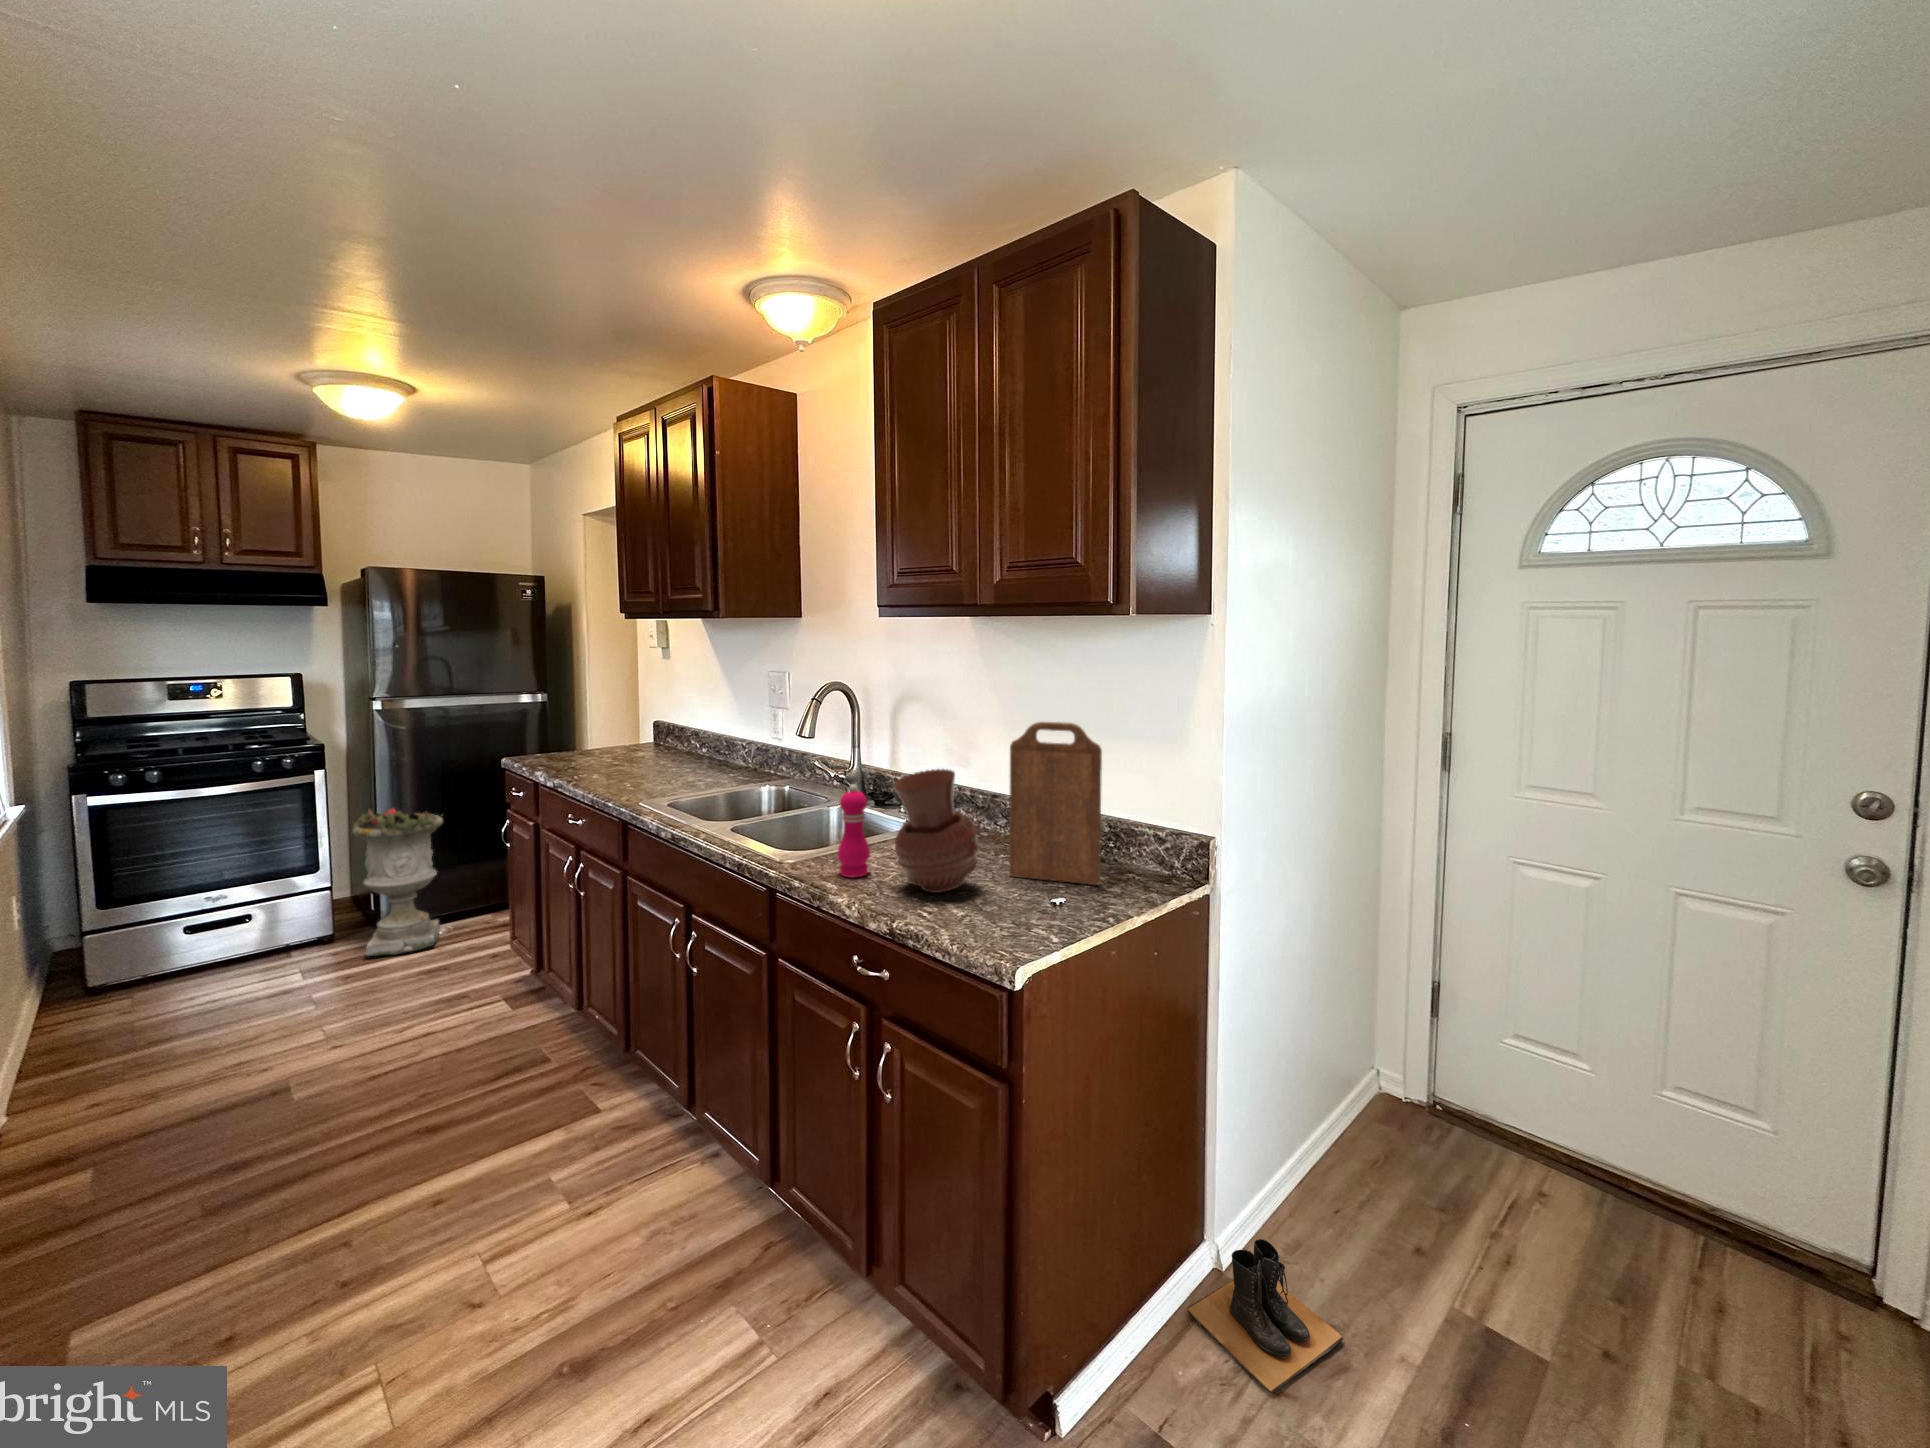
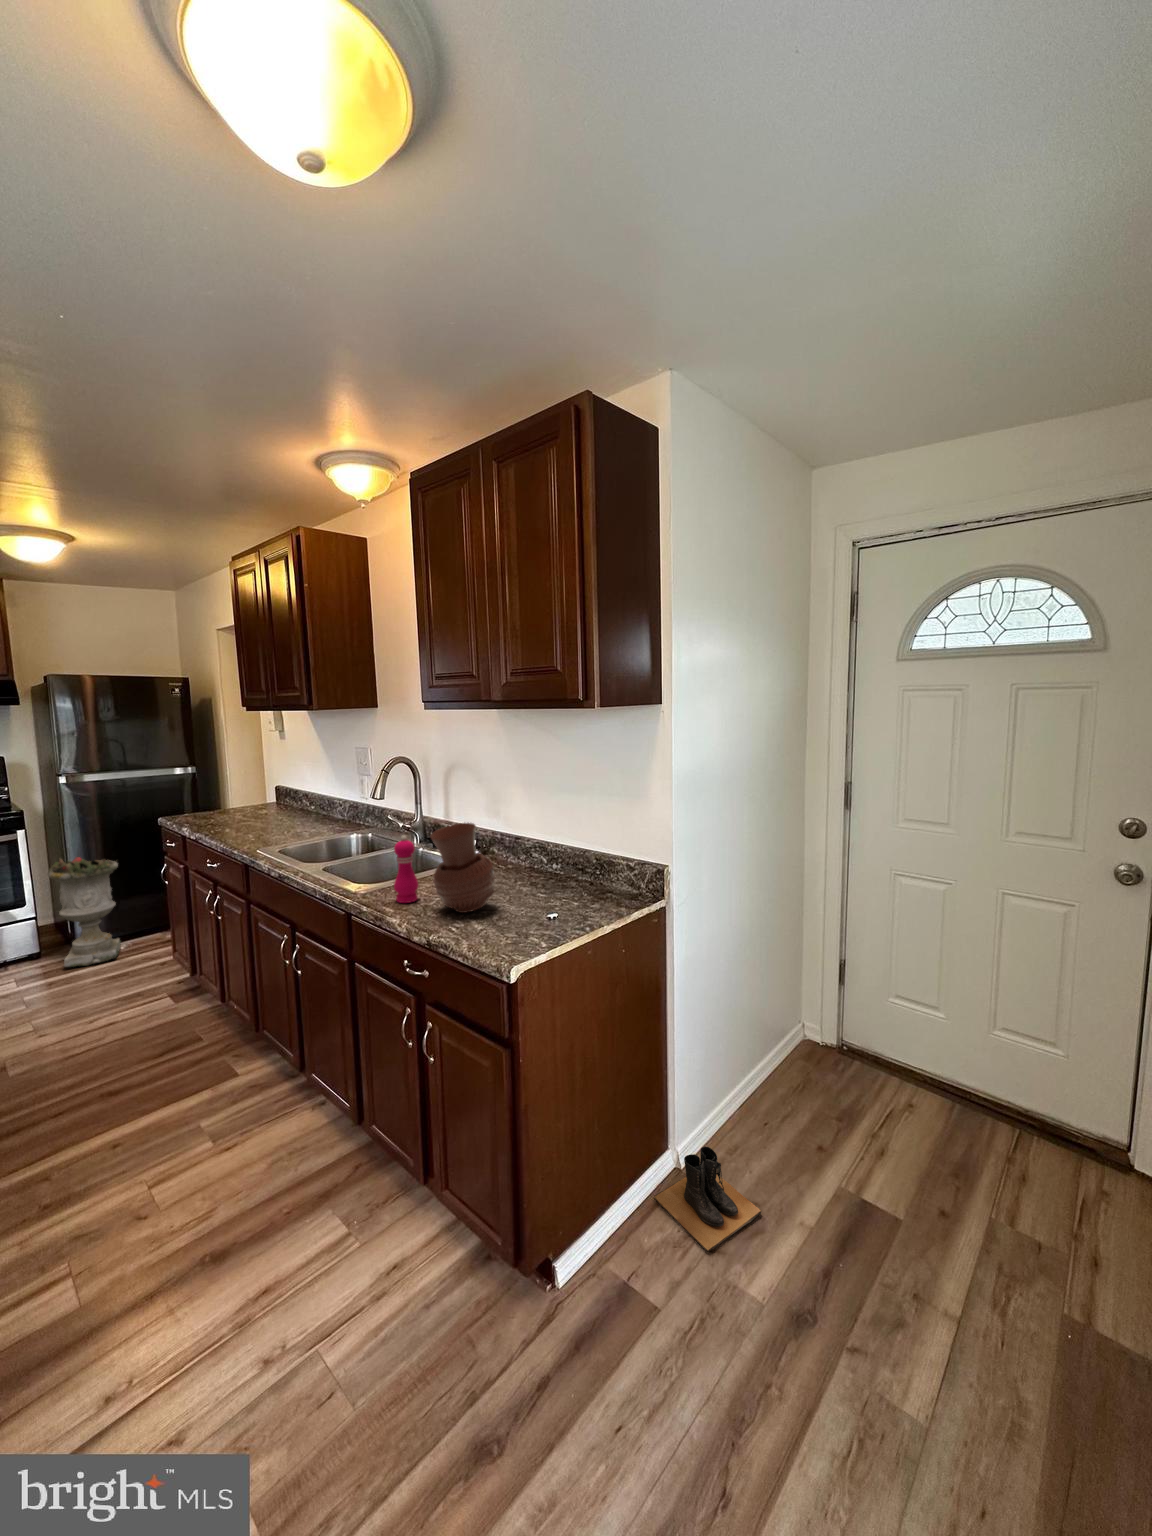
cutting board: present [1009,722,1102,885] -> none [518,786,586,902]

